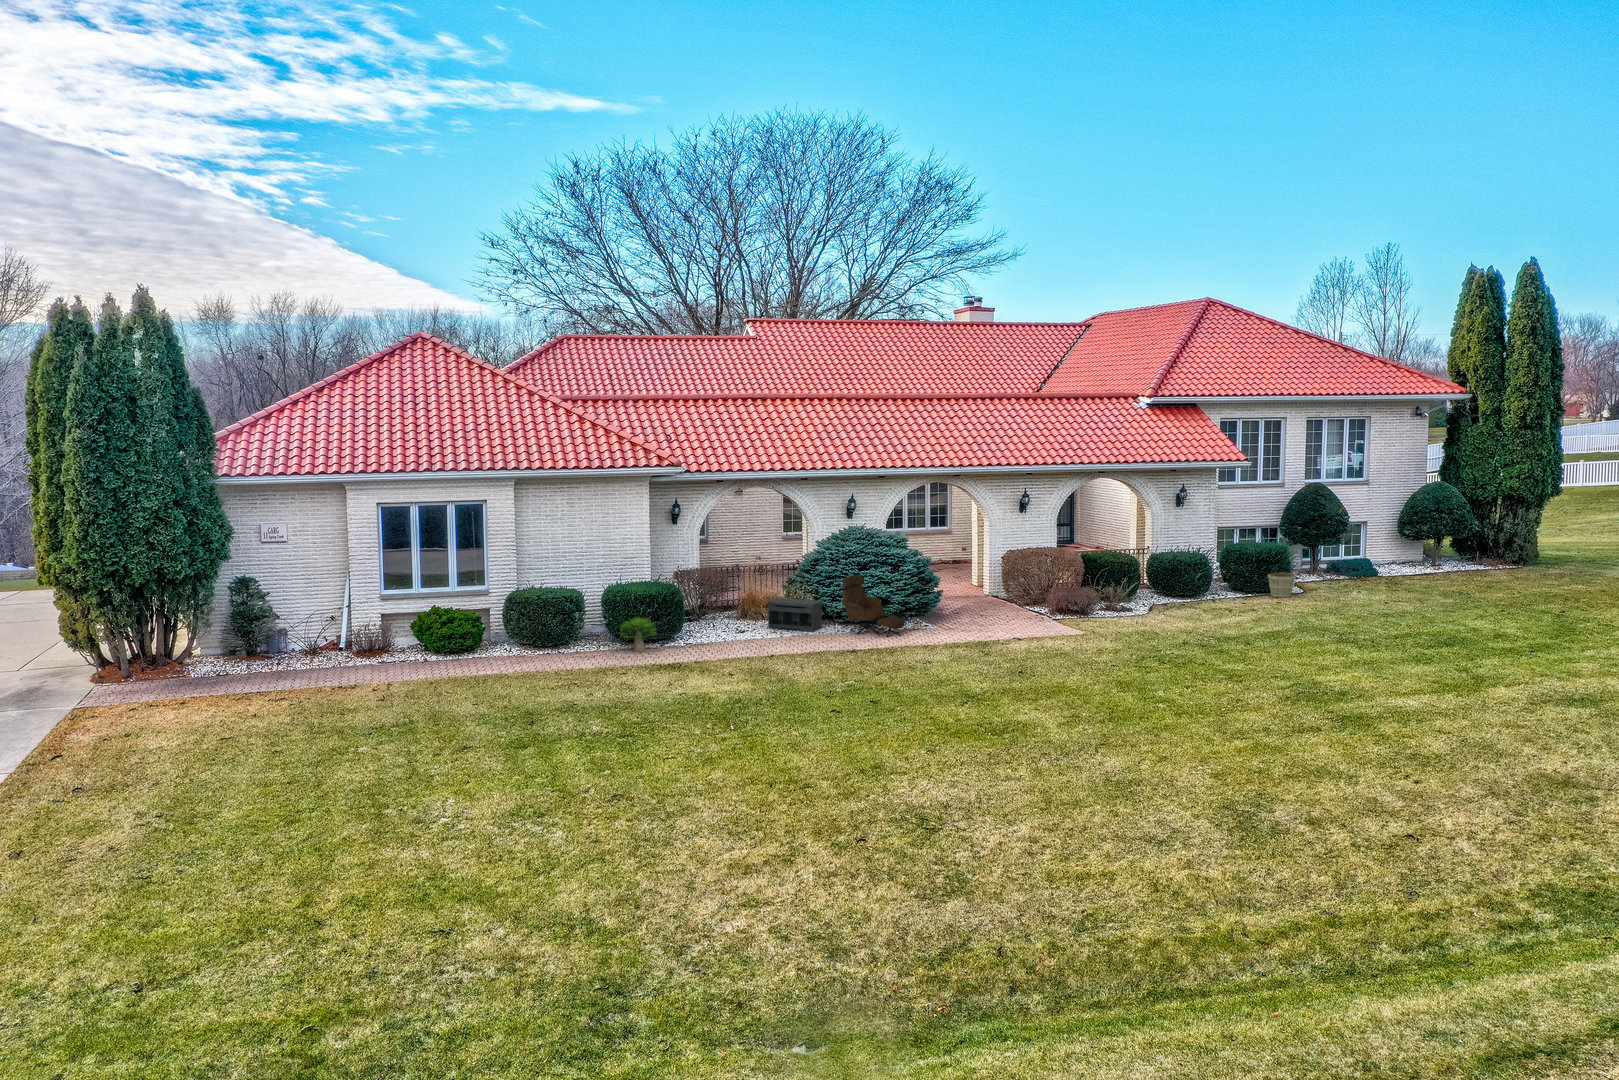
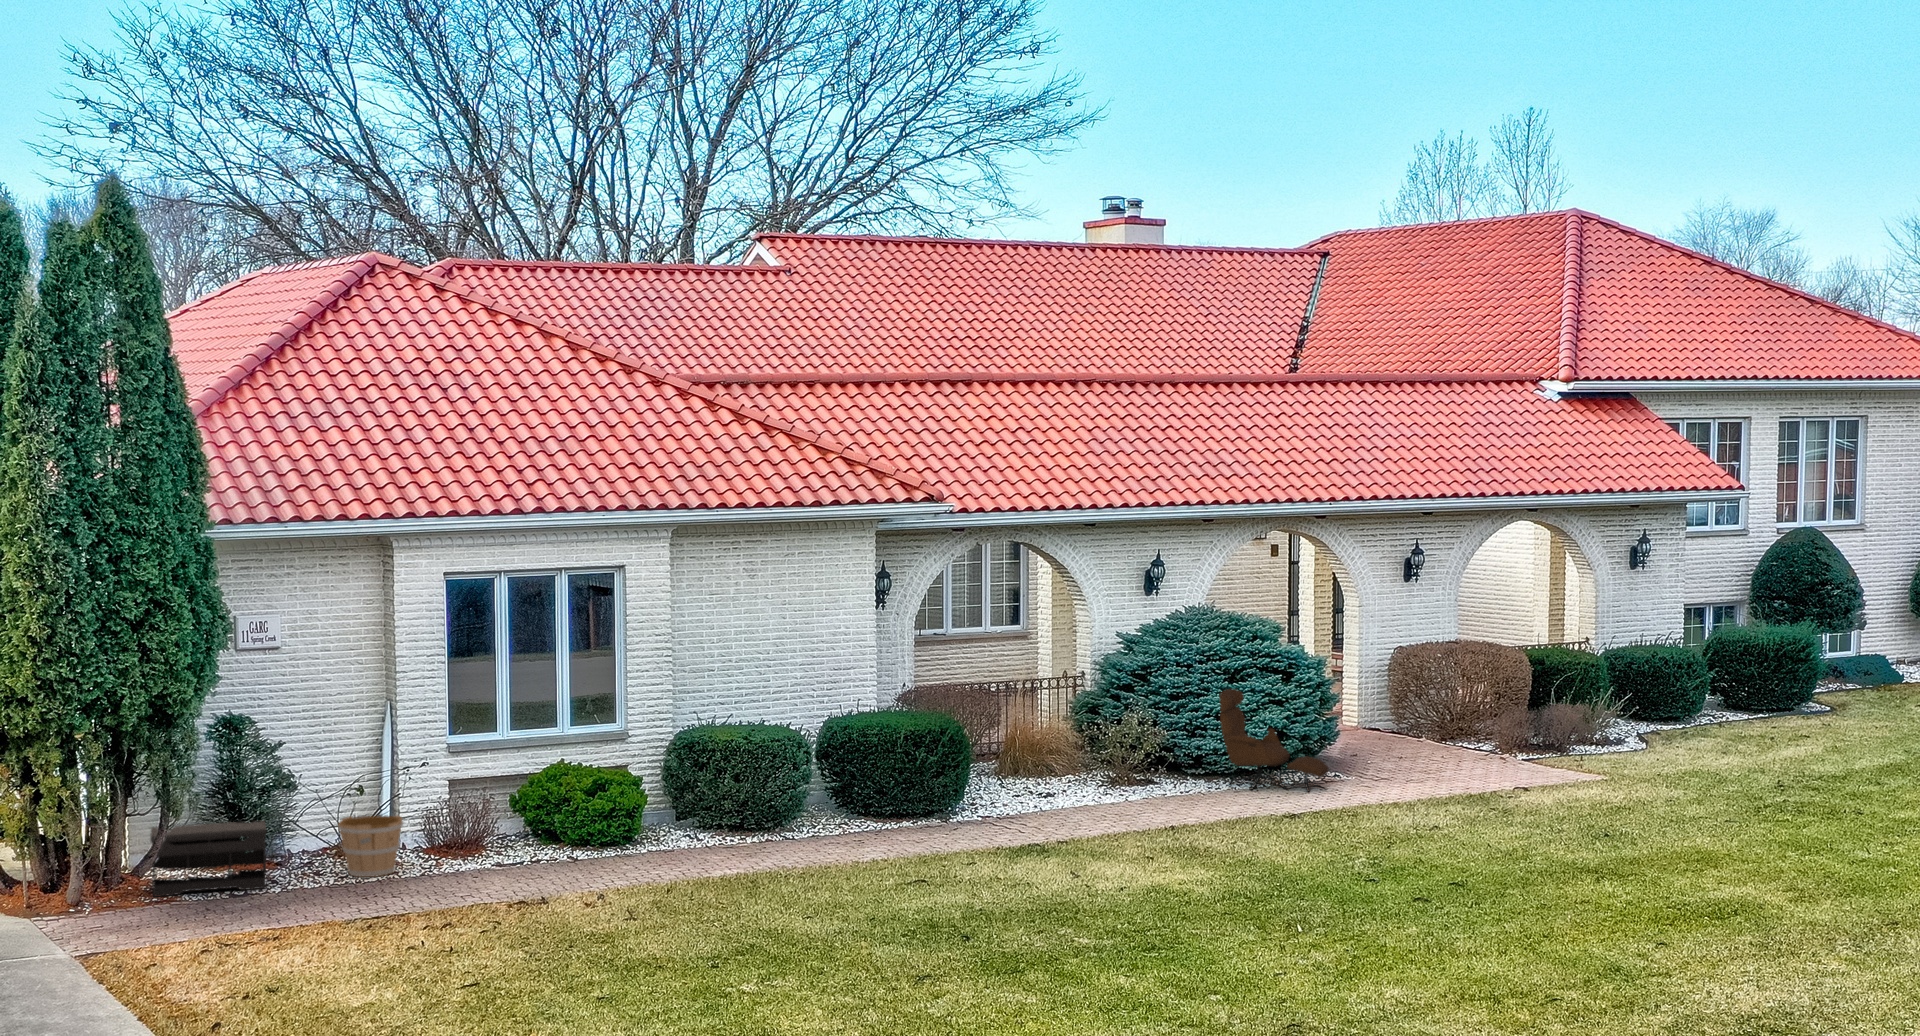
wooden bucket: present [1268,572,1296,598] -> present [338,816,403,877]
bench: present [768,598,822,632] -> present [150,820,267,897]
potted plant: present [620,619,656,651] -> none [886,769,960,832]

